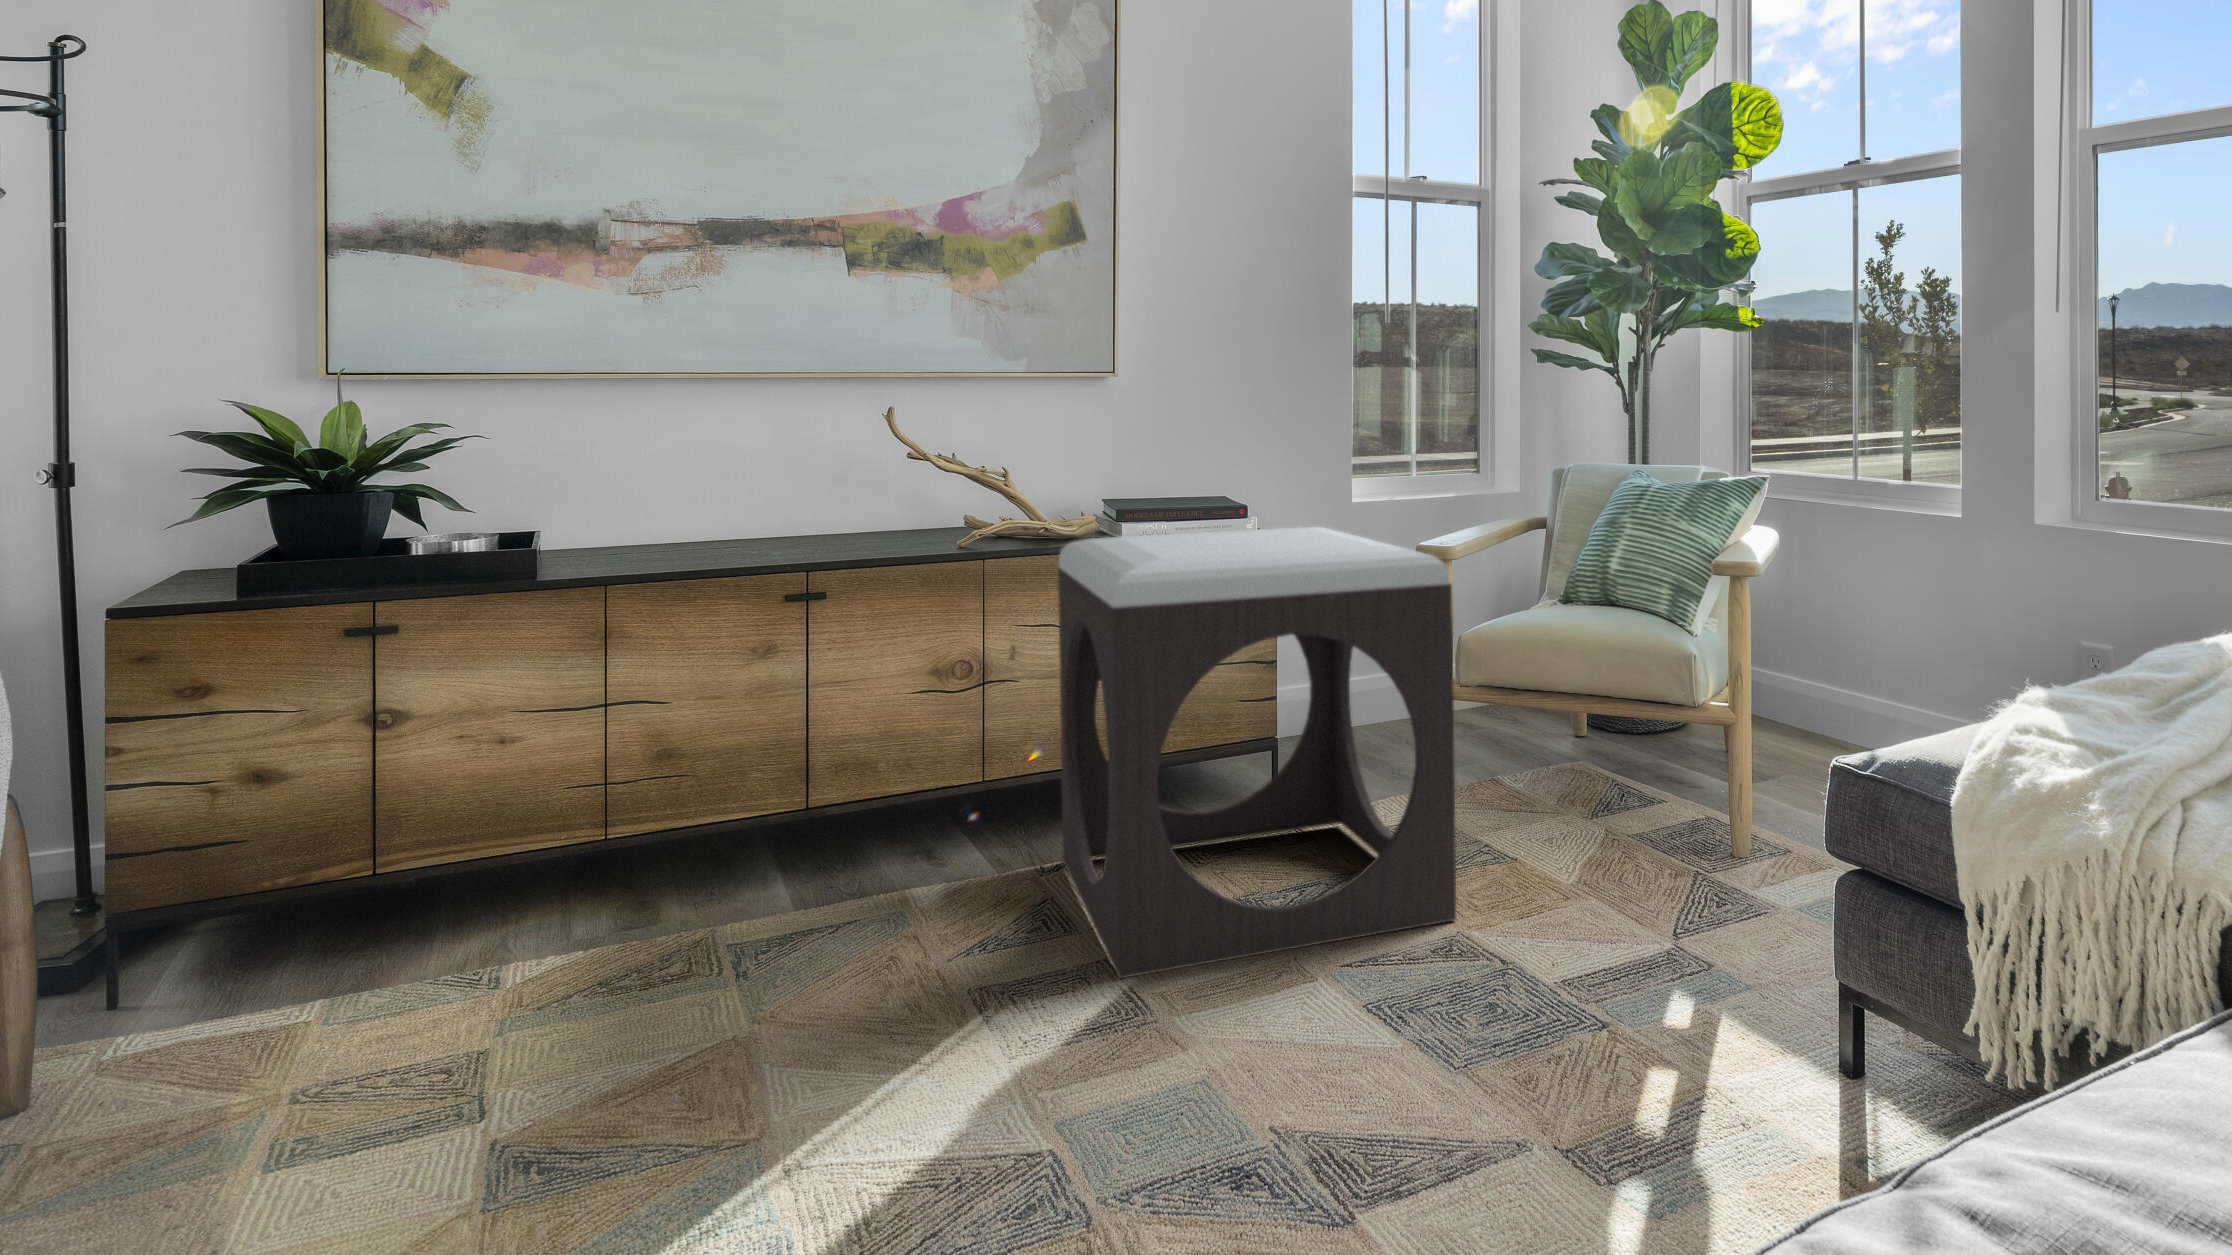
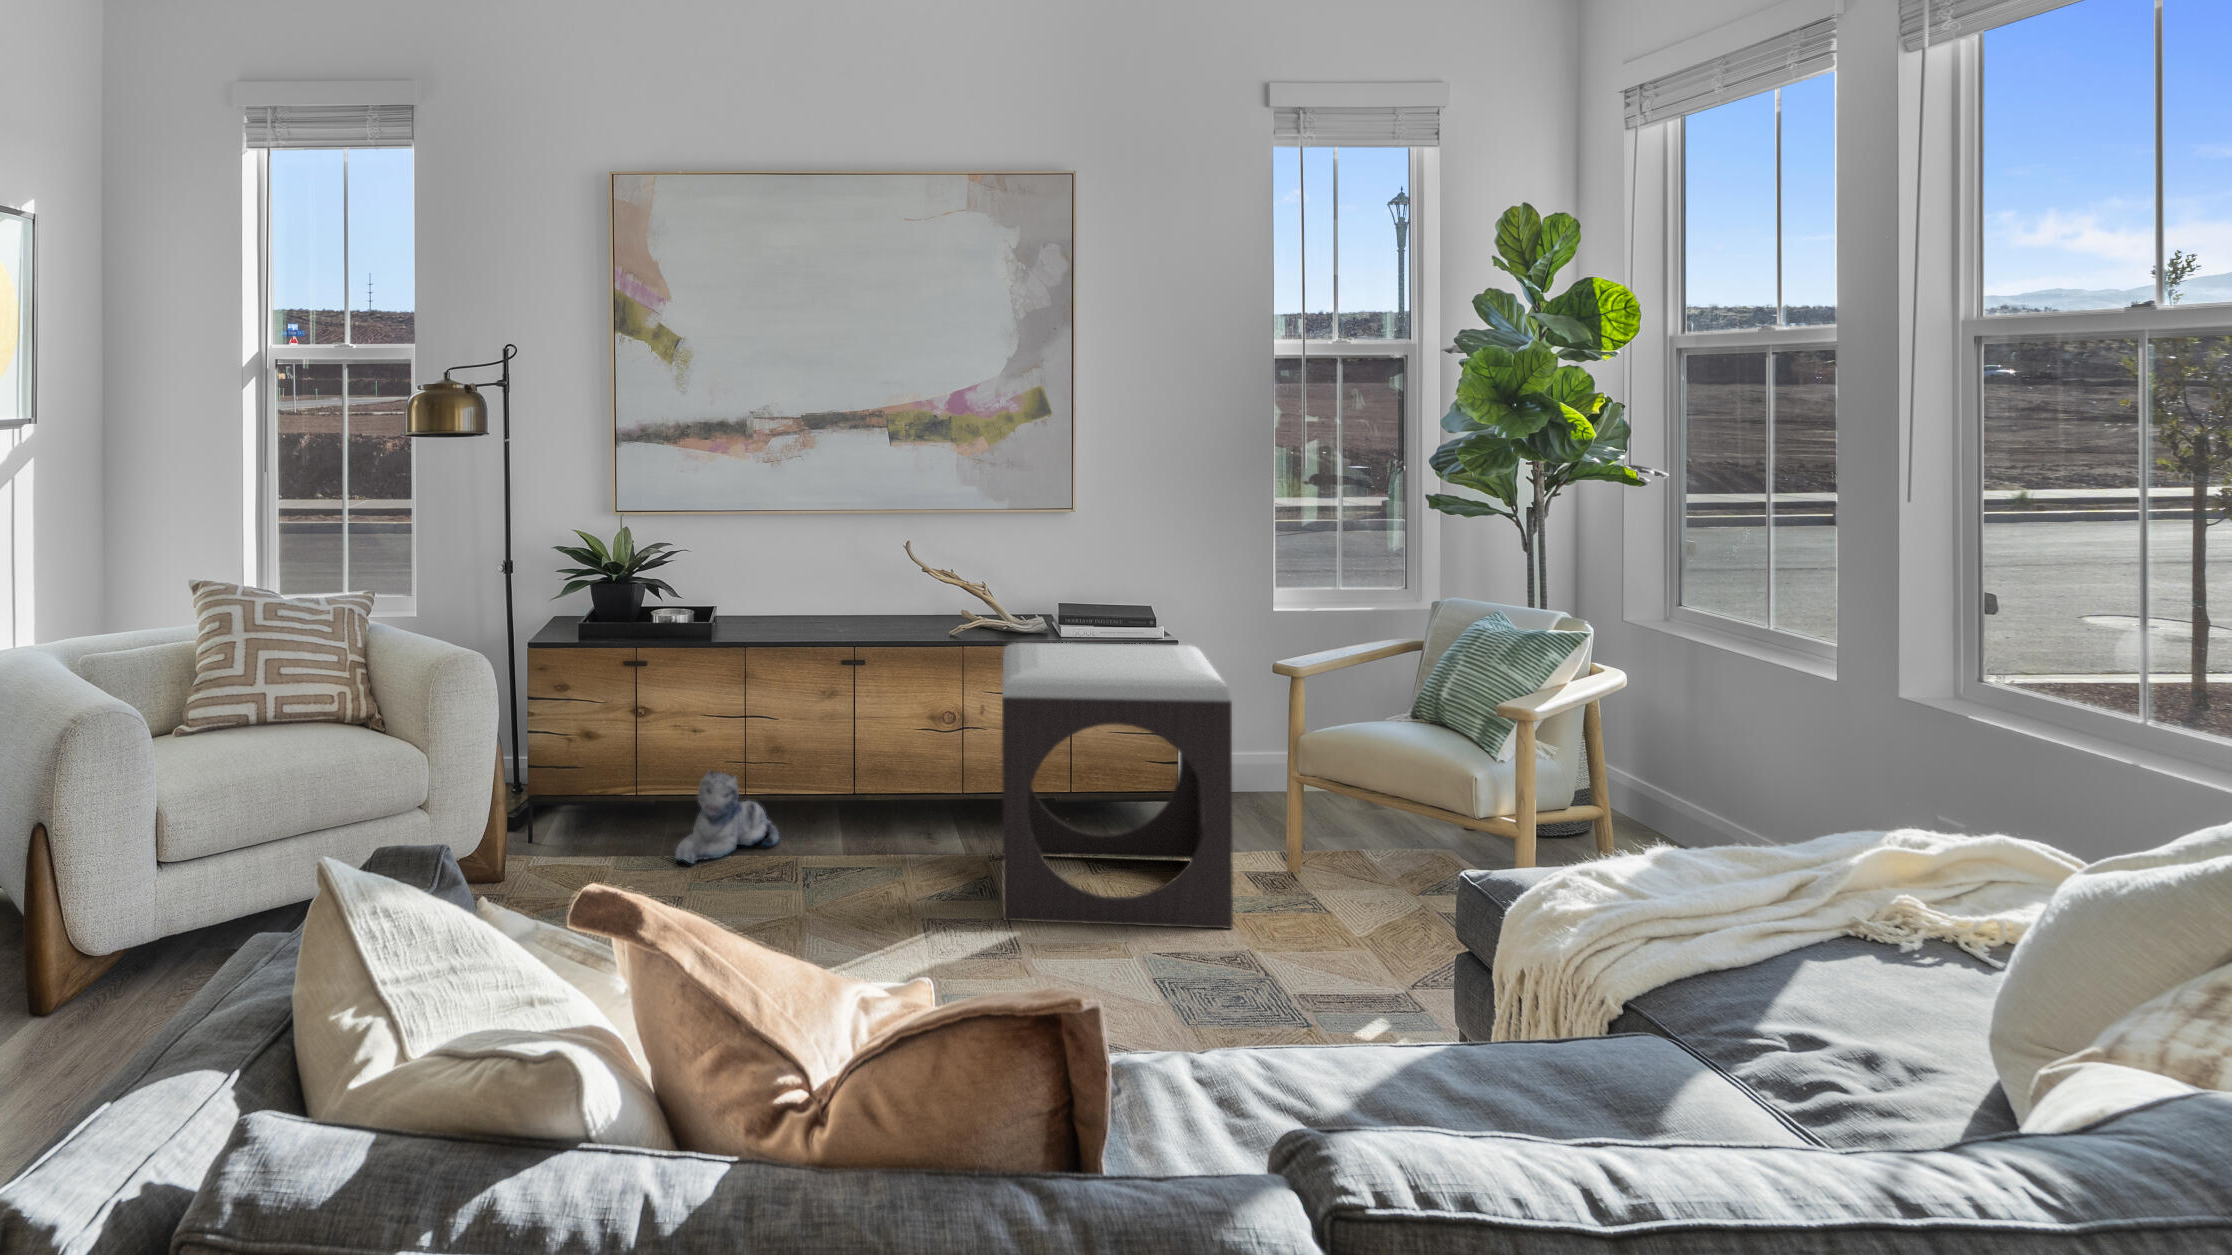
plush toy: none [459,803,675,987] -> present [675,770,779,864]

